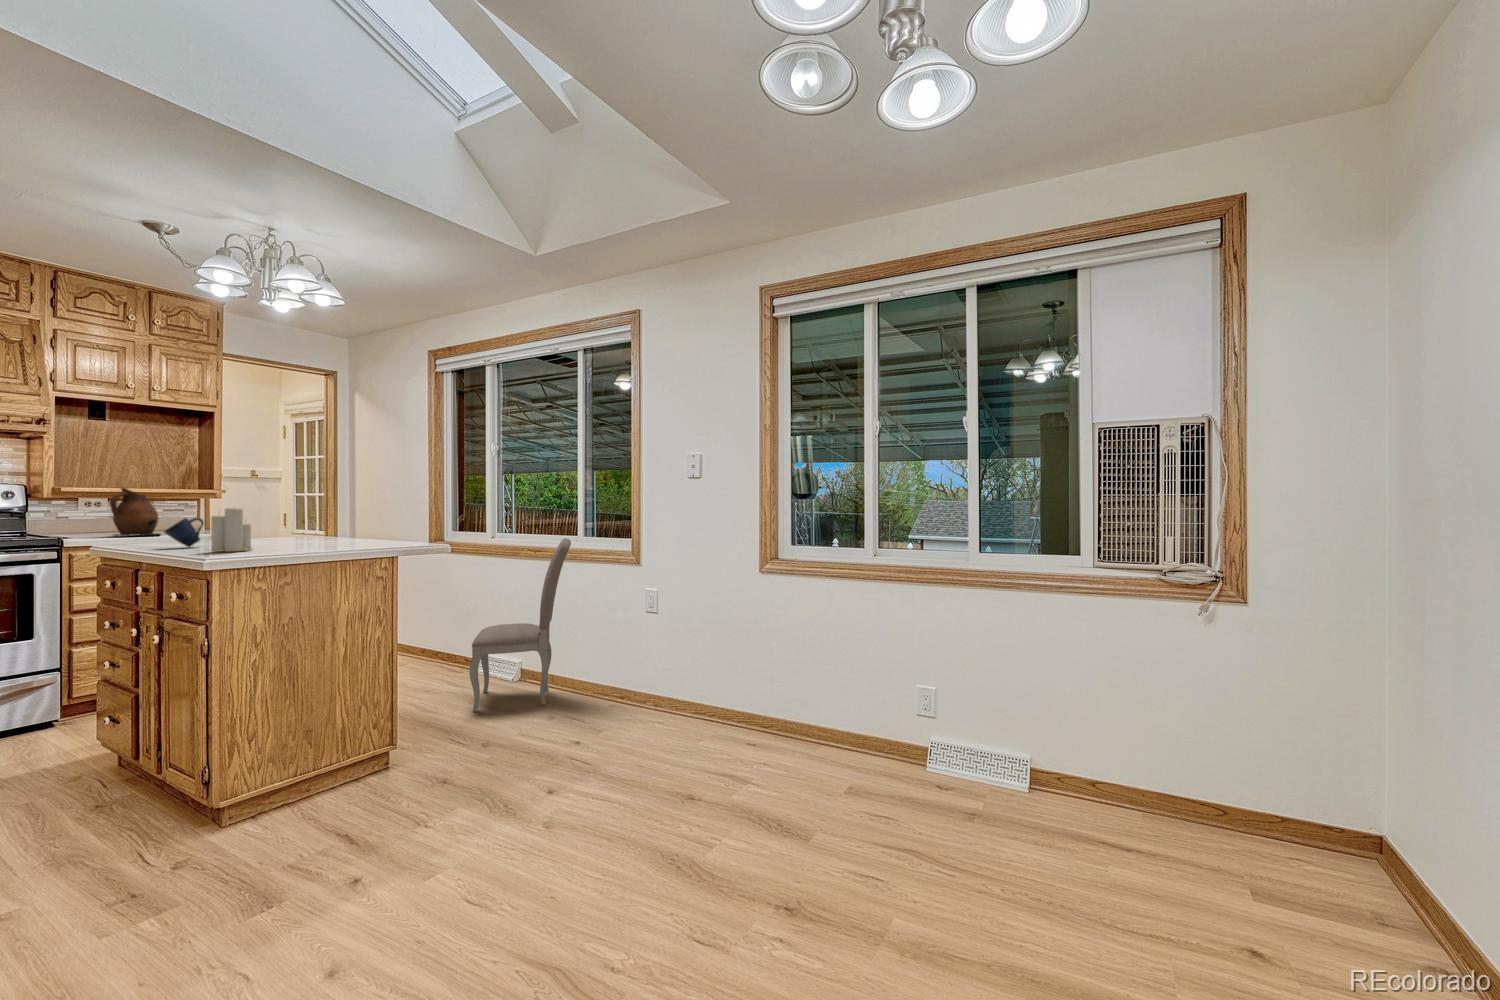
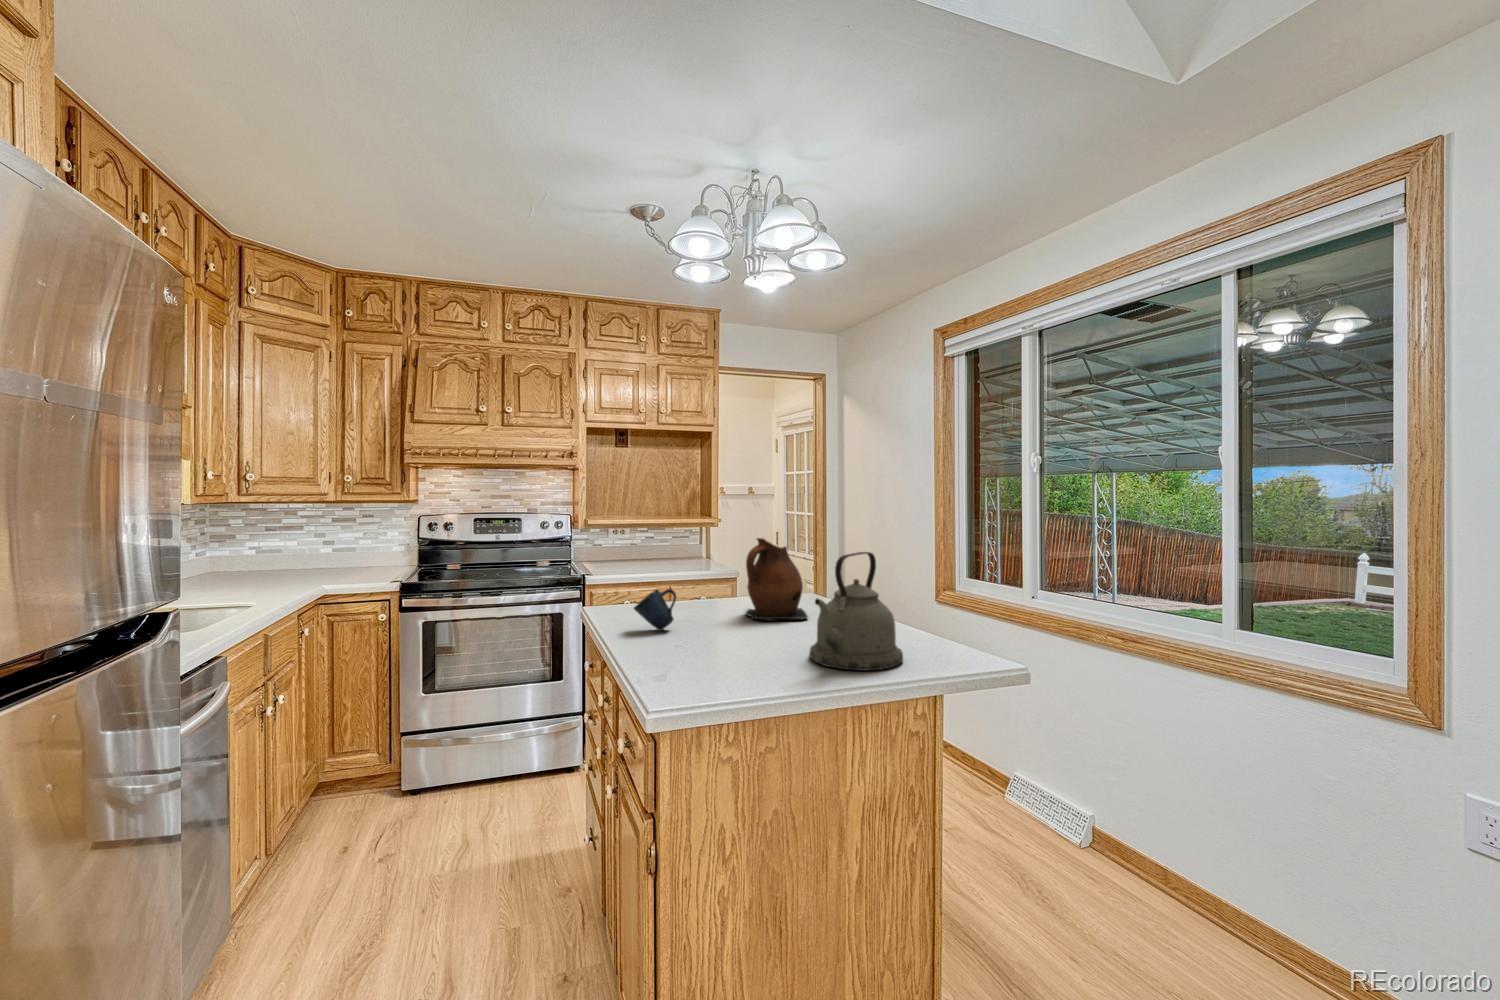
kettle: none [314,485,376,548] -> present [809,552,903,671]
ceramic pitcher: present [110,488,160,536] -> present [745,538,808,620]
candle: present [211,508,252,552] -> none [673,587,726,668]
dining chair: present [469,538,571,712] -> none [1026,625,1214,933]

